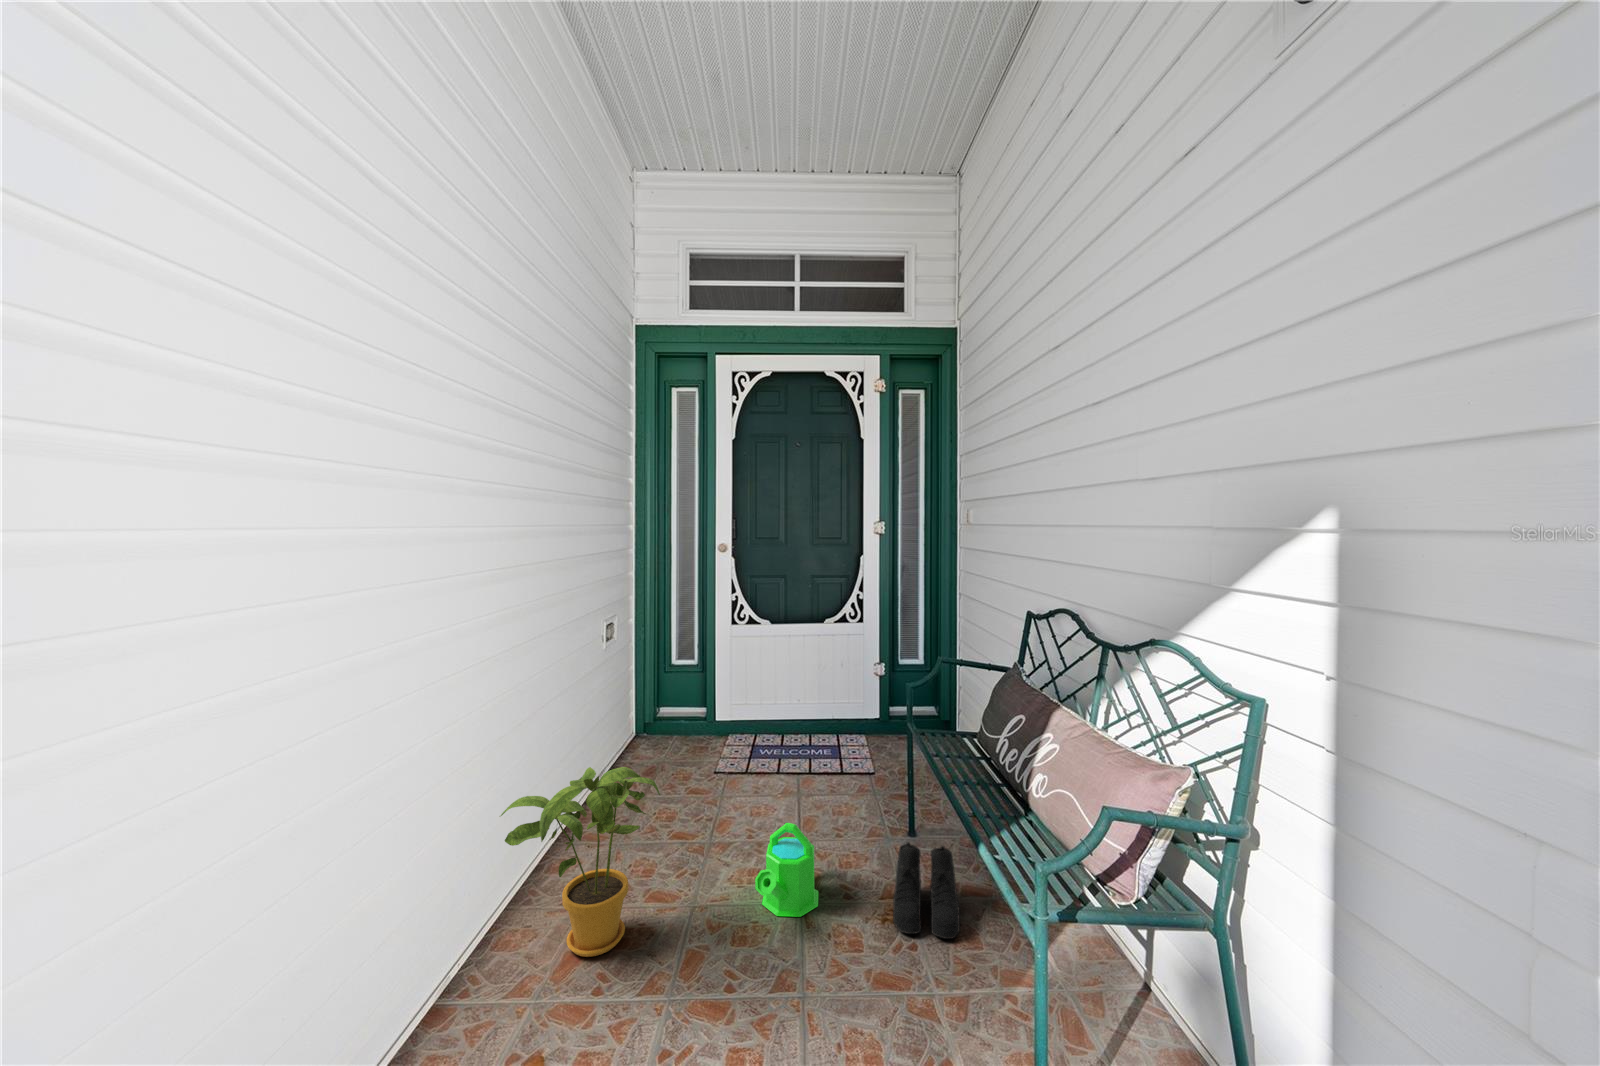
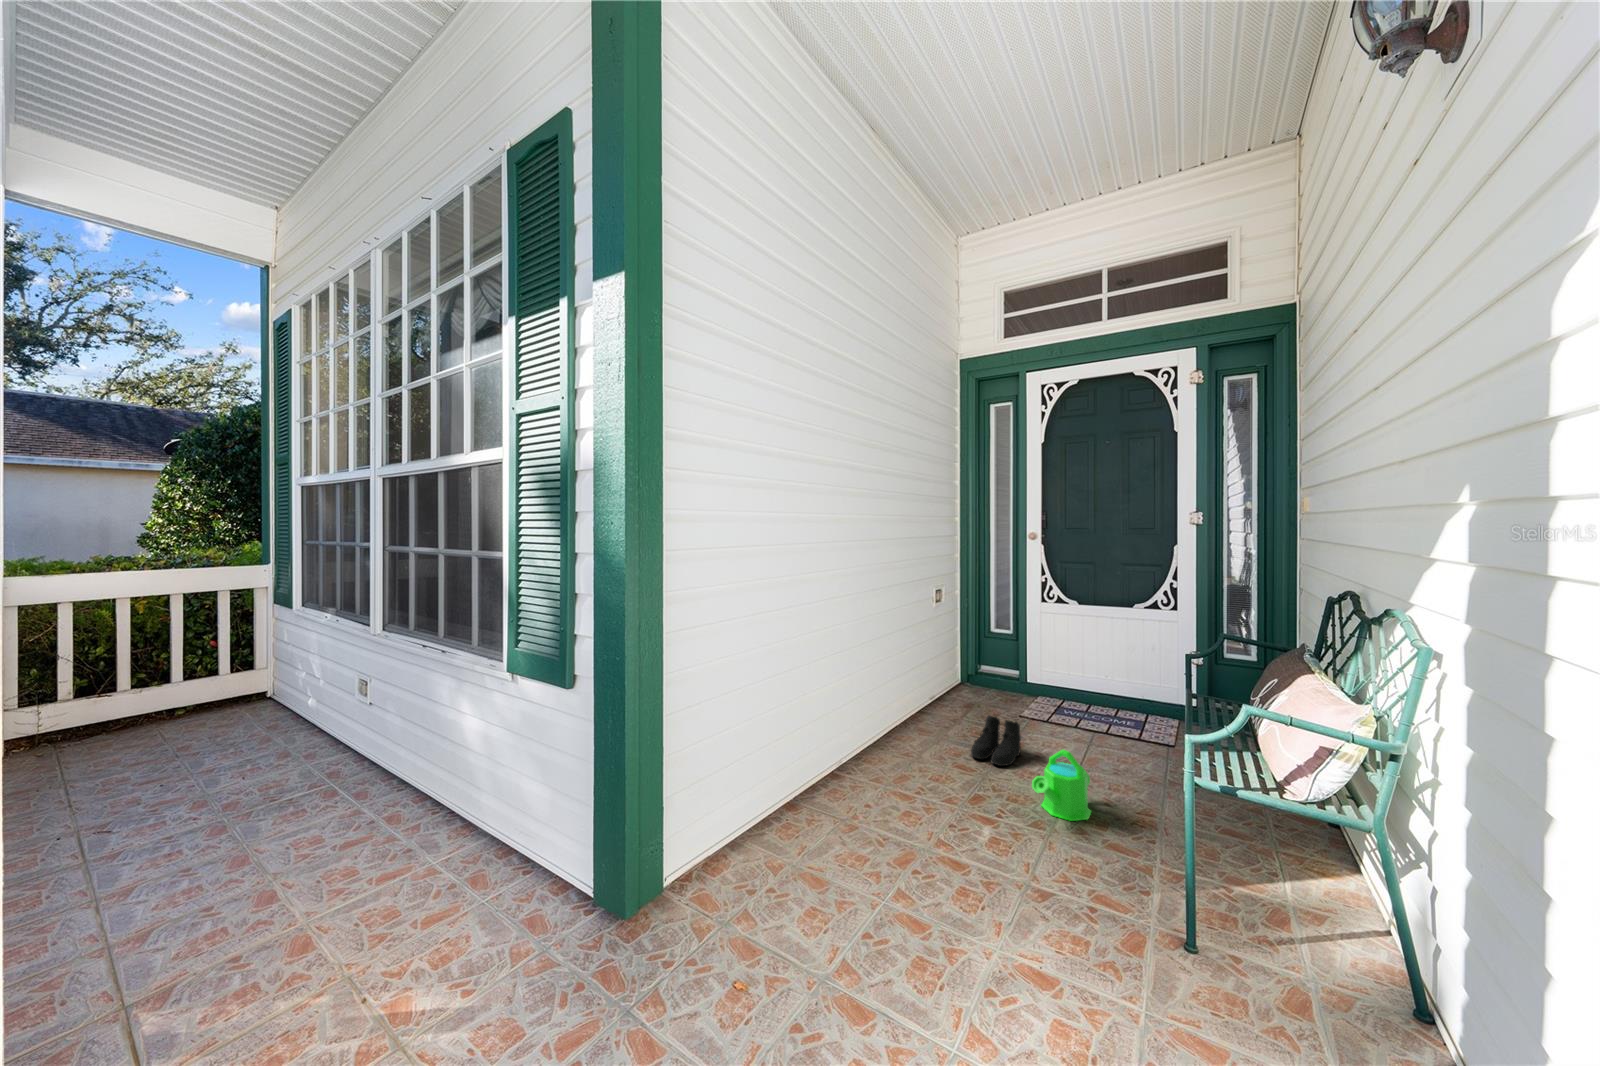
house plant: present [501,767,660,957] -> none [862,676,963,799]
boots: present [893,842,960,939] -> present [971,715,1021,766]

